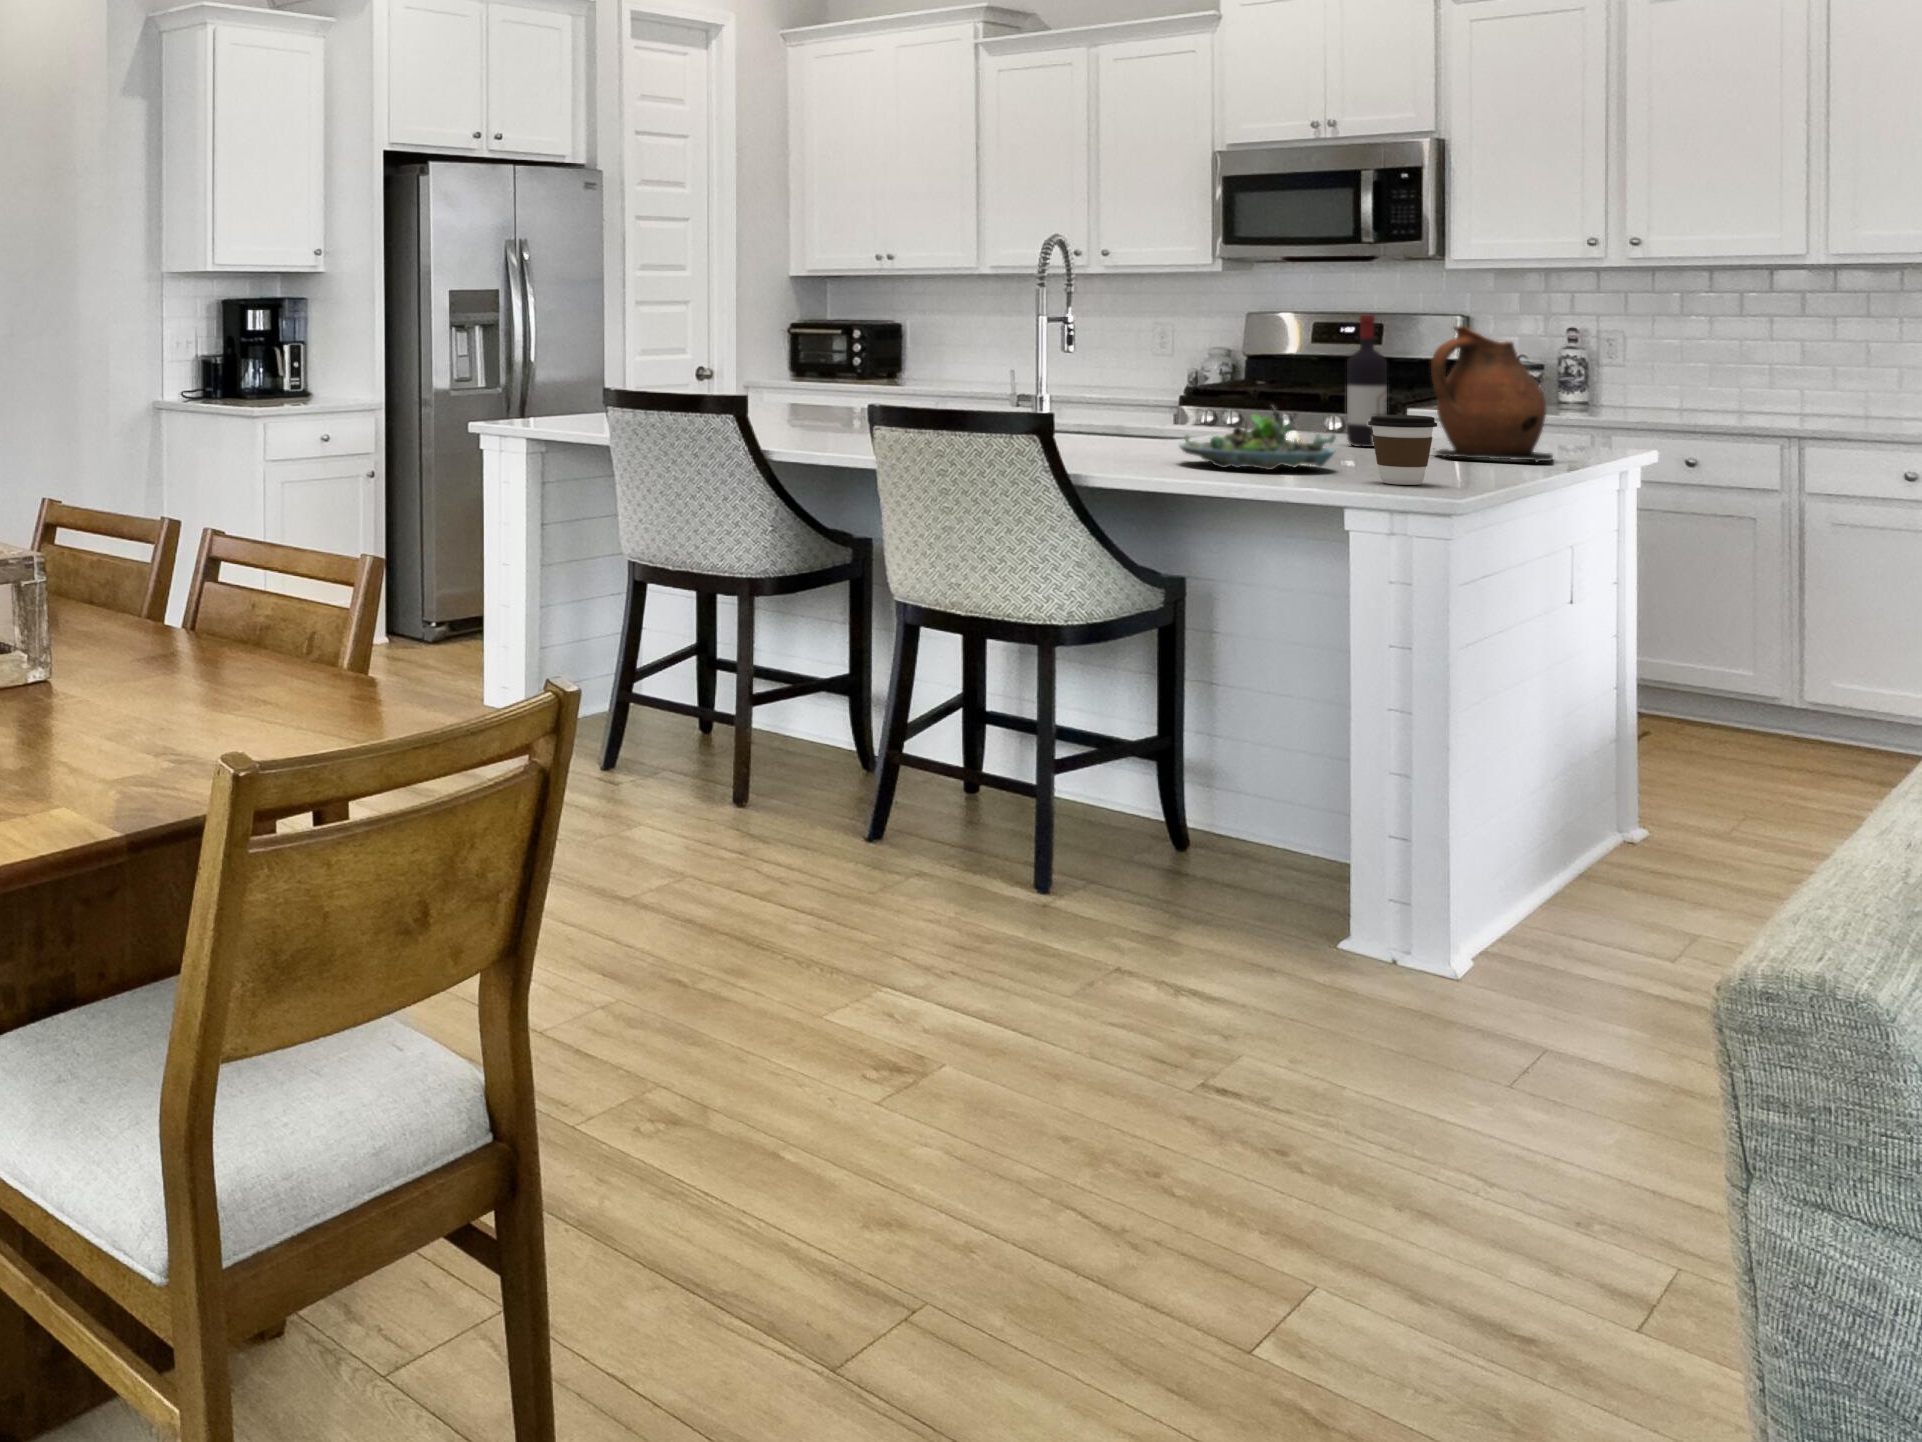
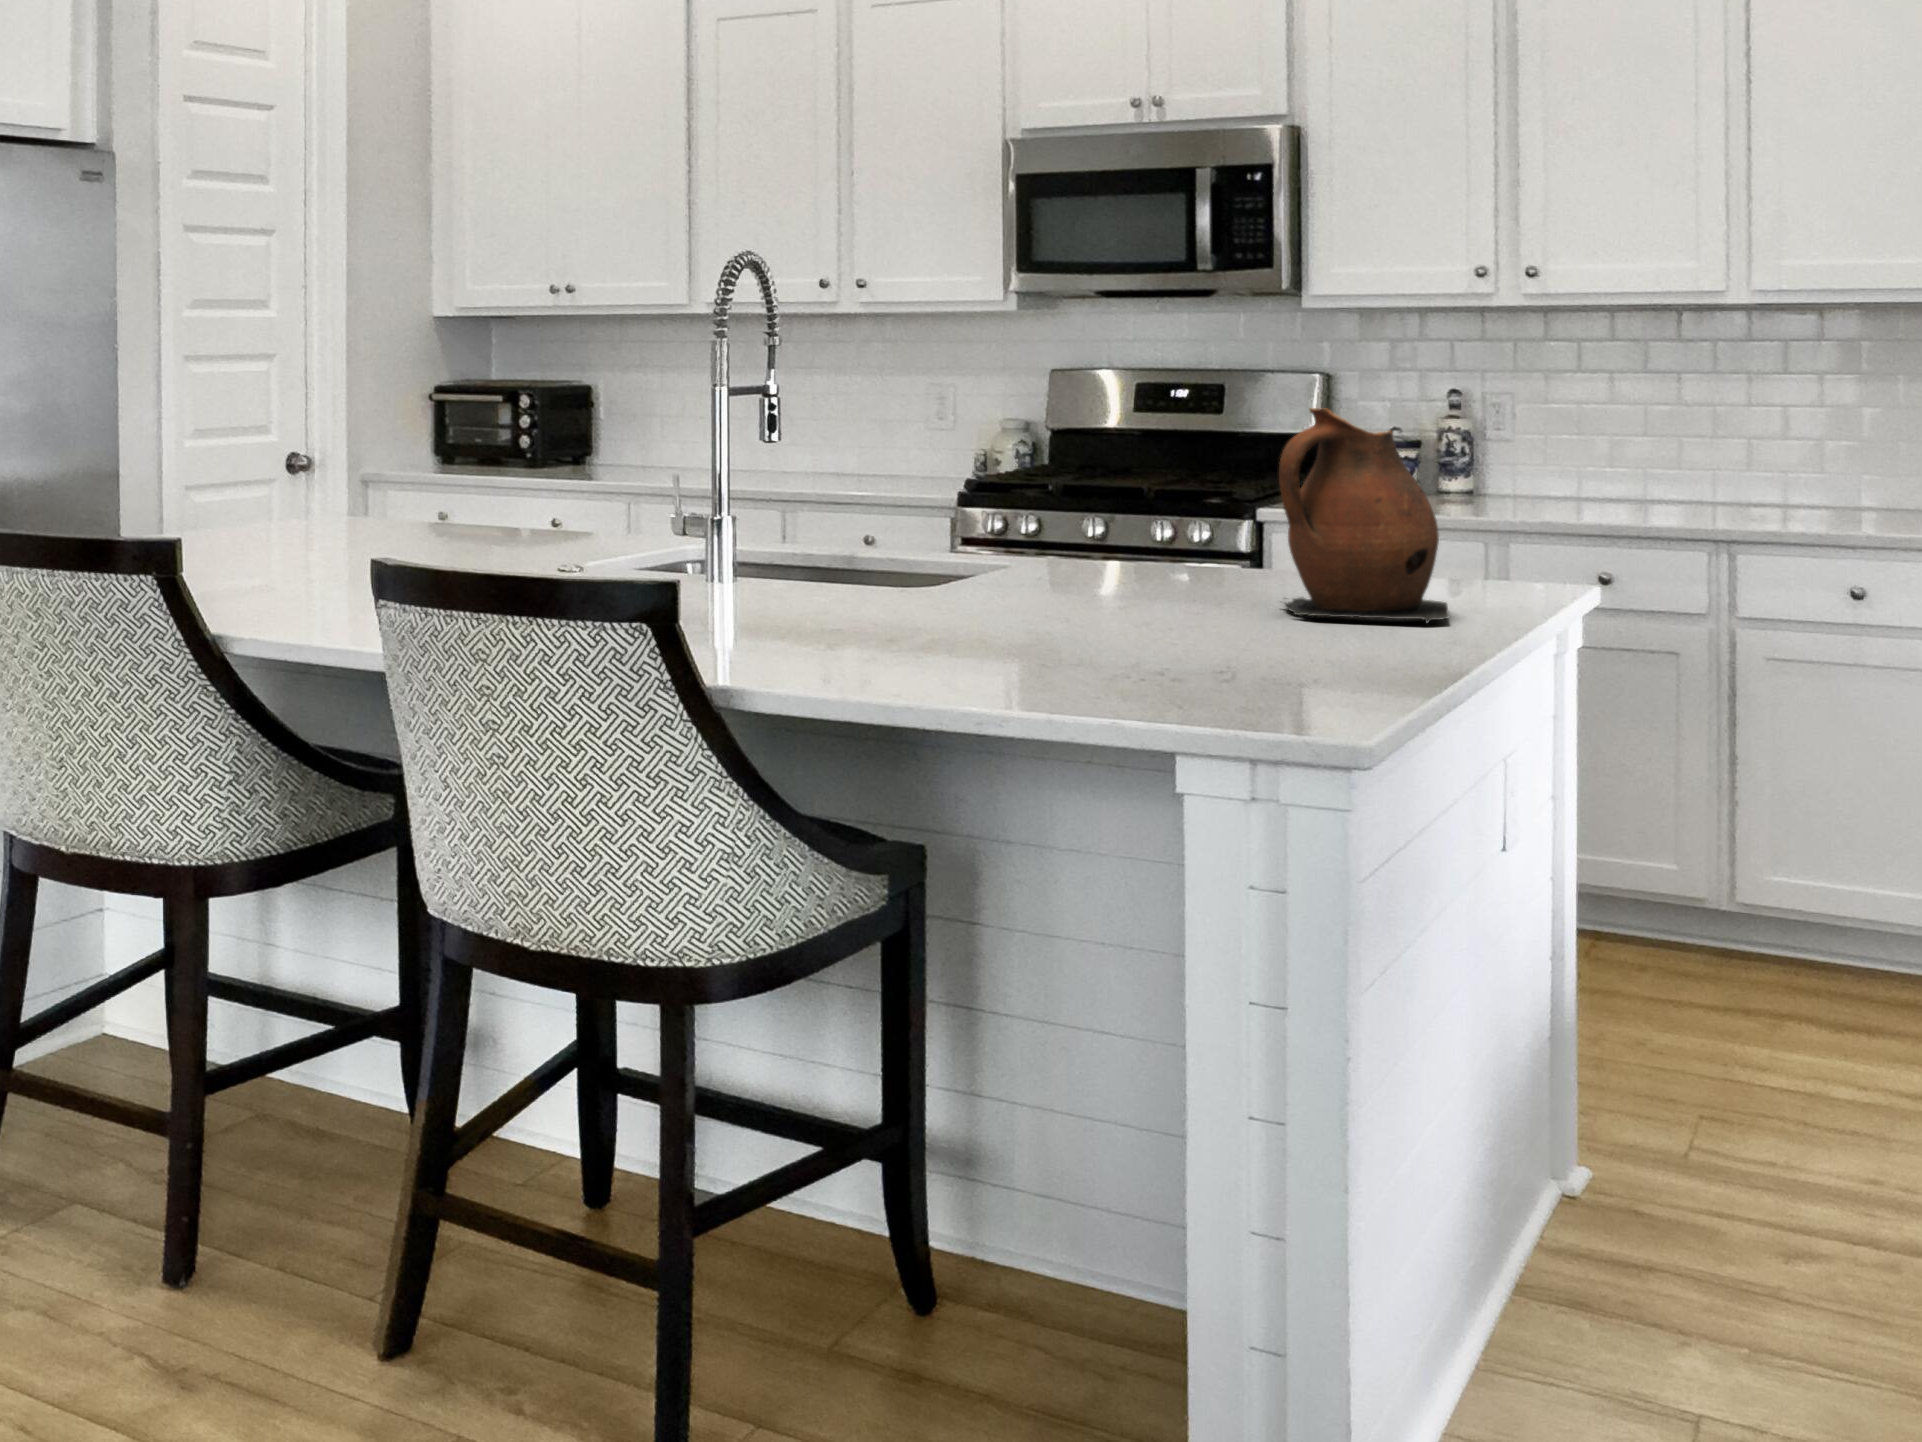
wine bottle: present [1347,315,1387,447] -> none [1163,387,1220,594]
succulent planter: present [1180,406,1336,470] -> none [896,548,1136,667]
coffee cup: present [1368,415,1437,485] -> none [1181,571,1286,694]

